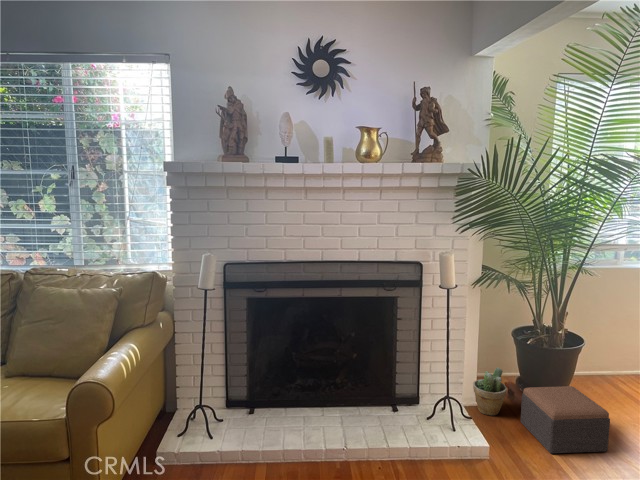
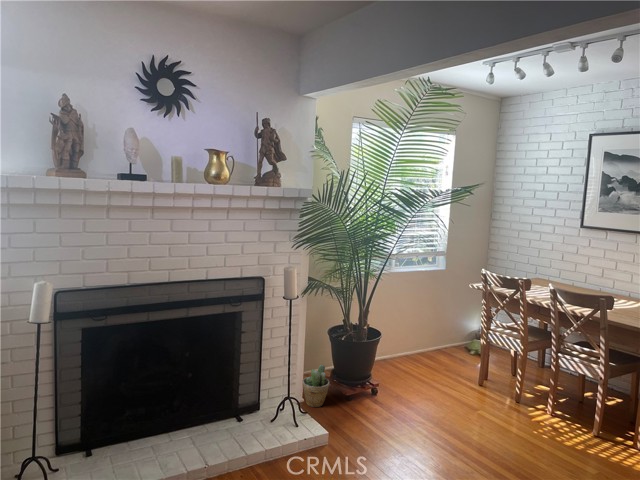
footstool: present [521,386,610,453] -> none [341,371,406,427]

